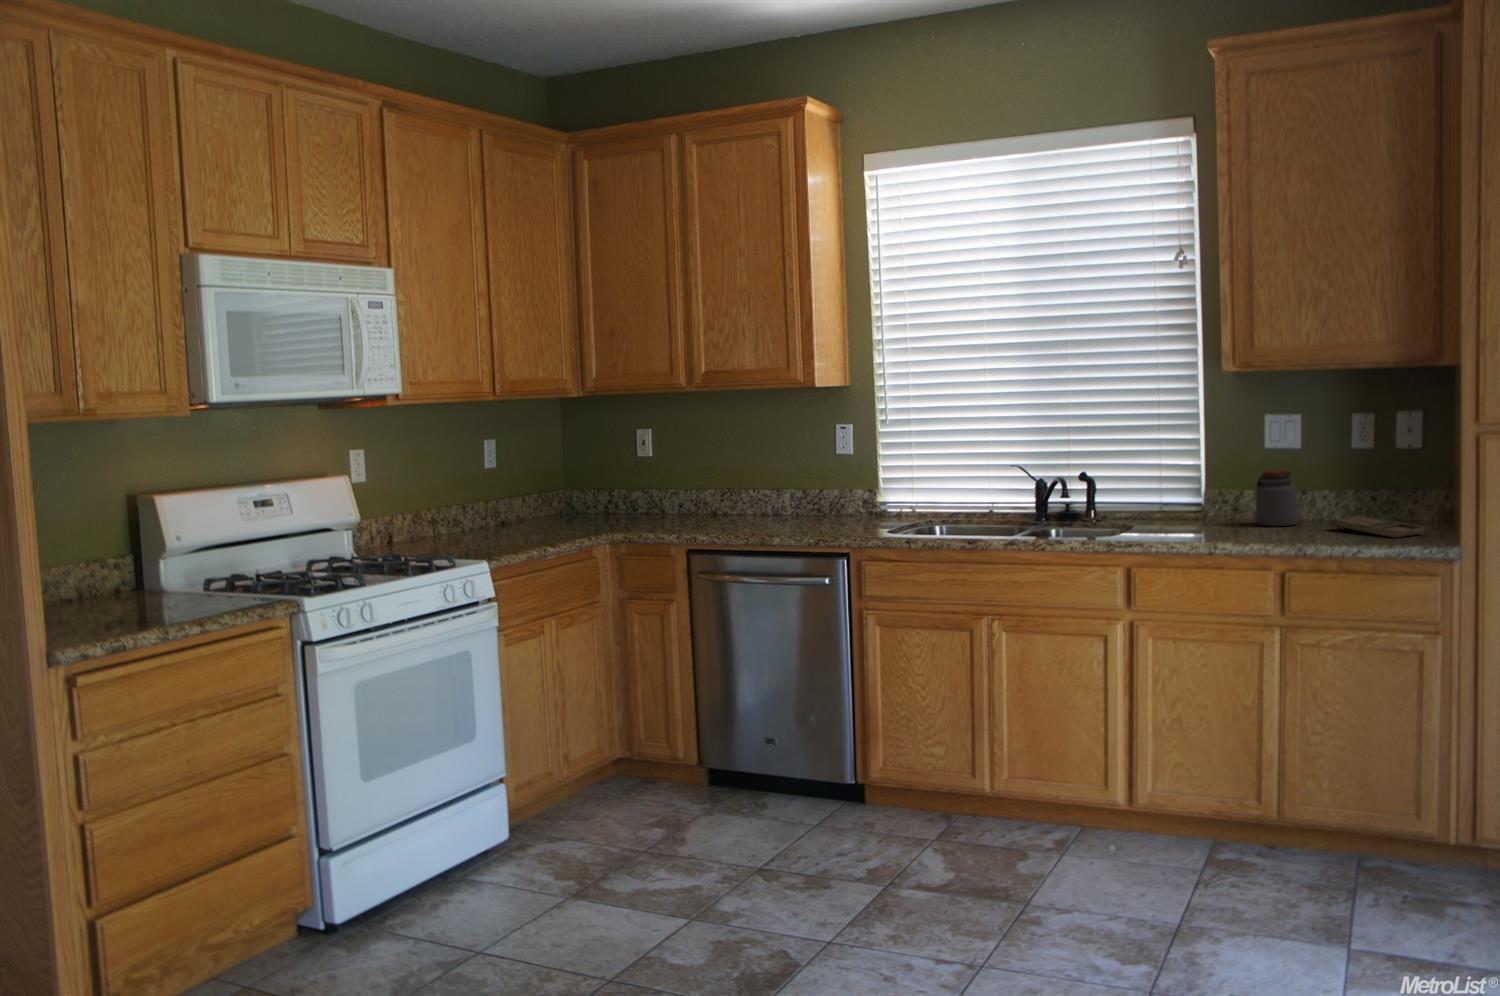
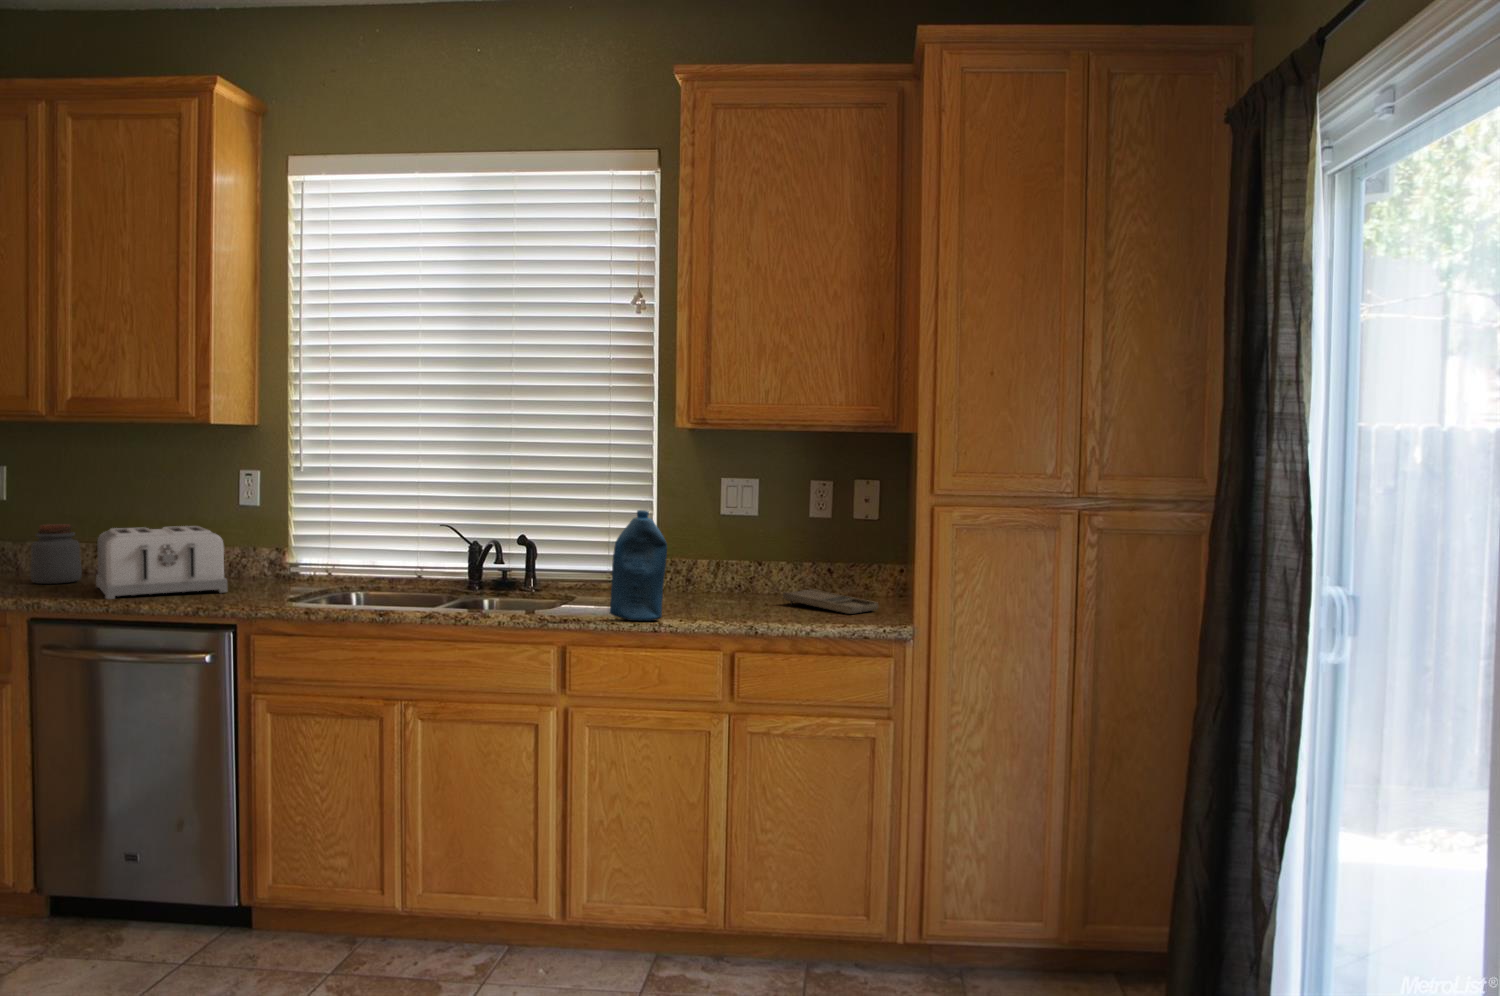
bottle: none [1169,452,1218,546] -> present [609,510,667,621]
jar: present [1255,469,1299,526] -> present [30,524,82,584]
toaster: none [741,473,843,535] -> present [96,526,227,599]

